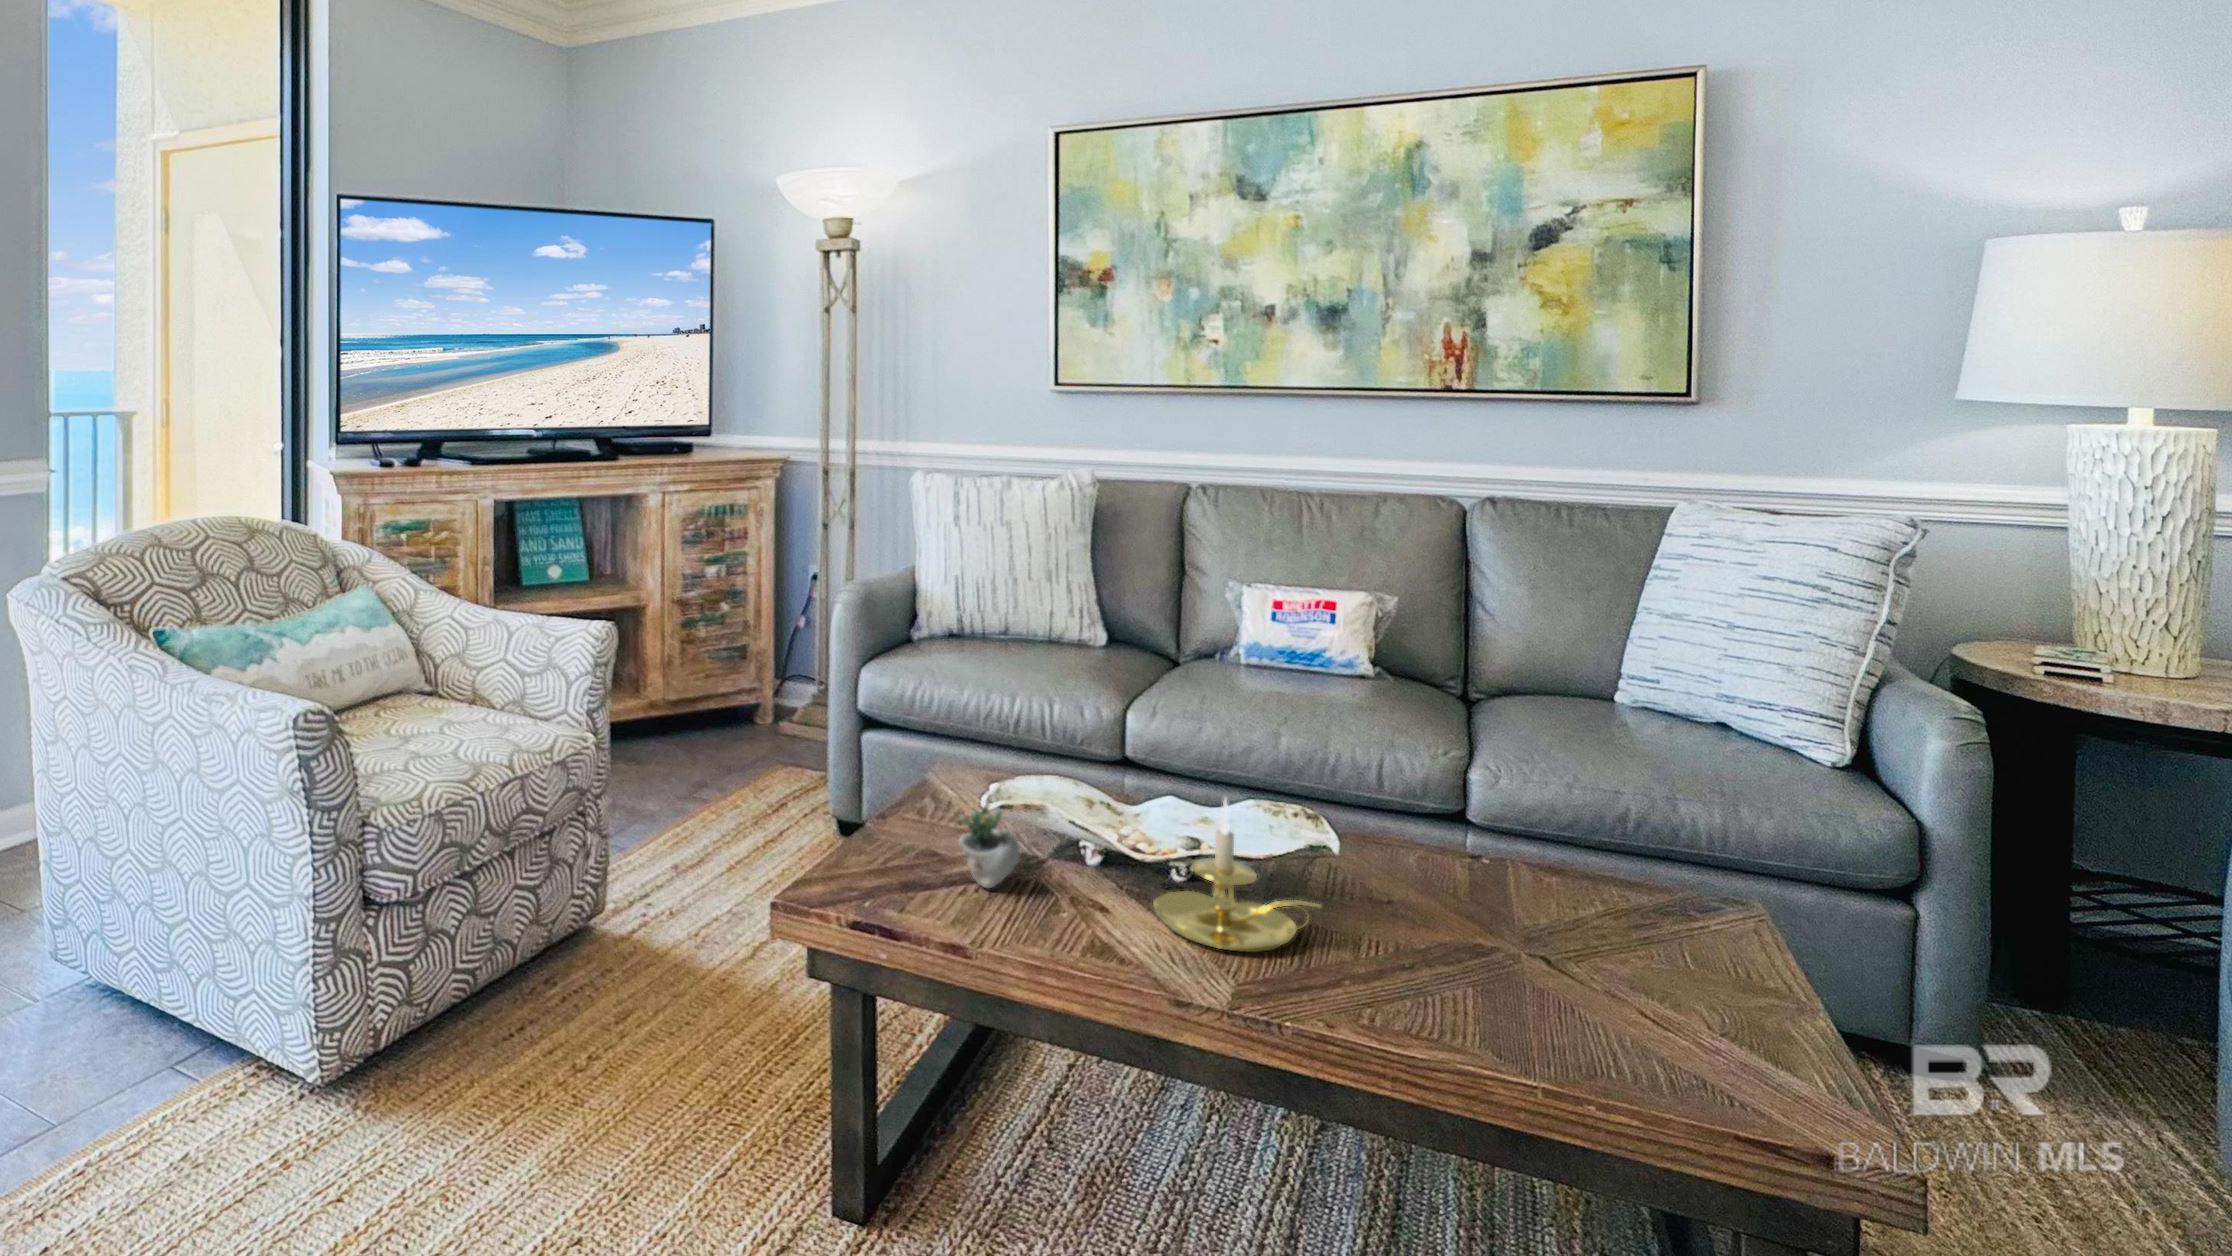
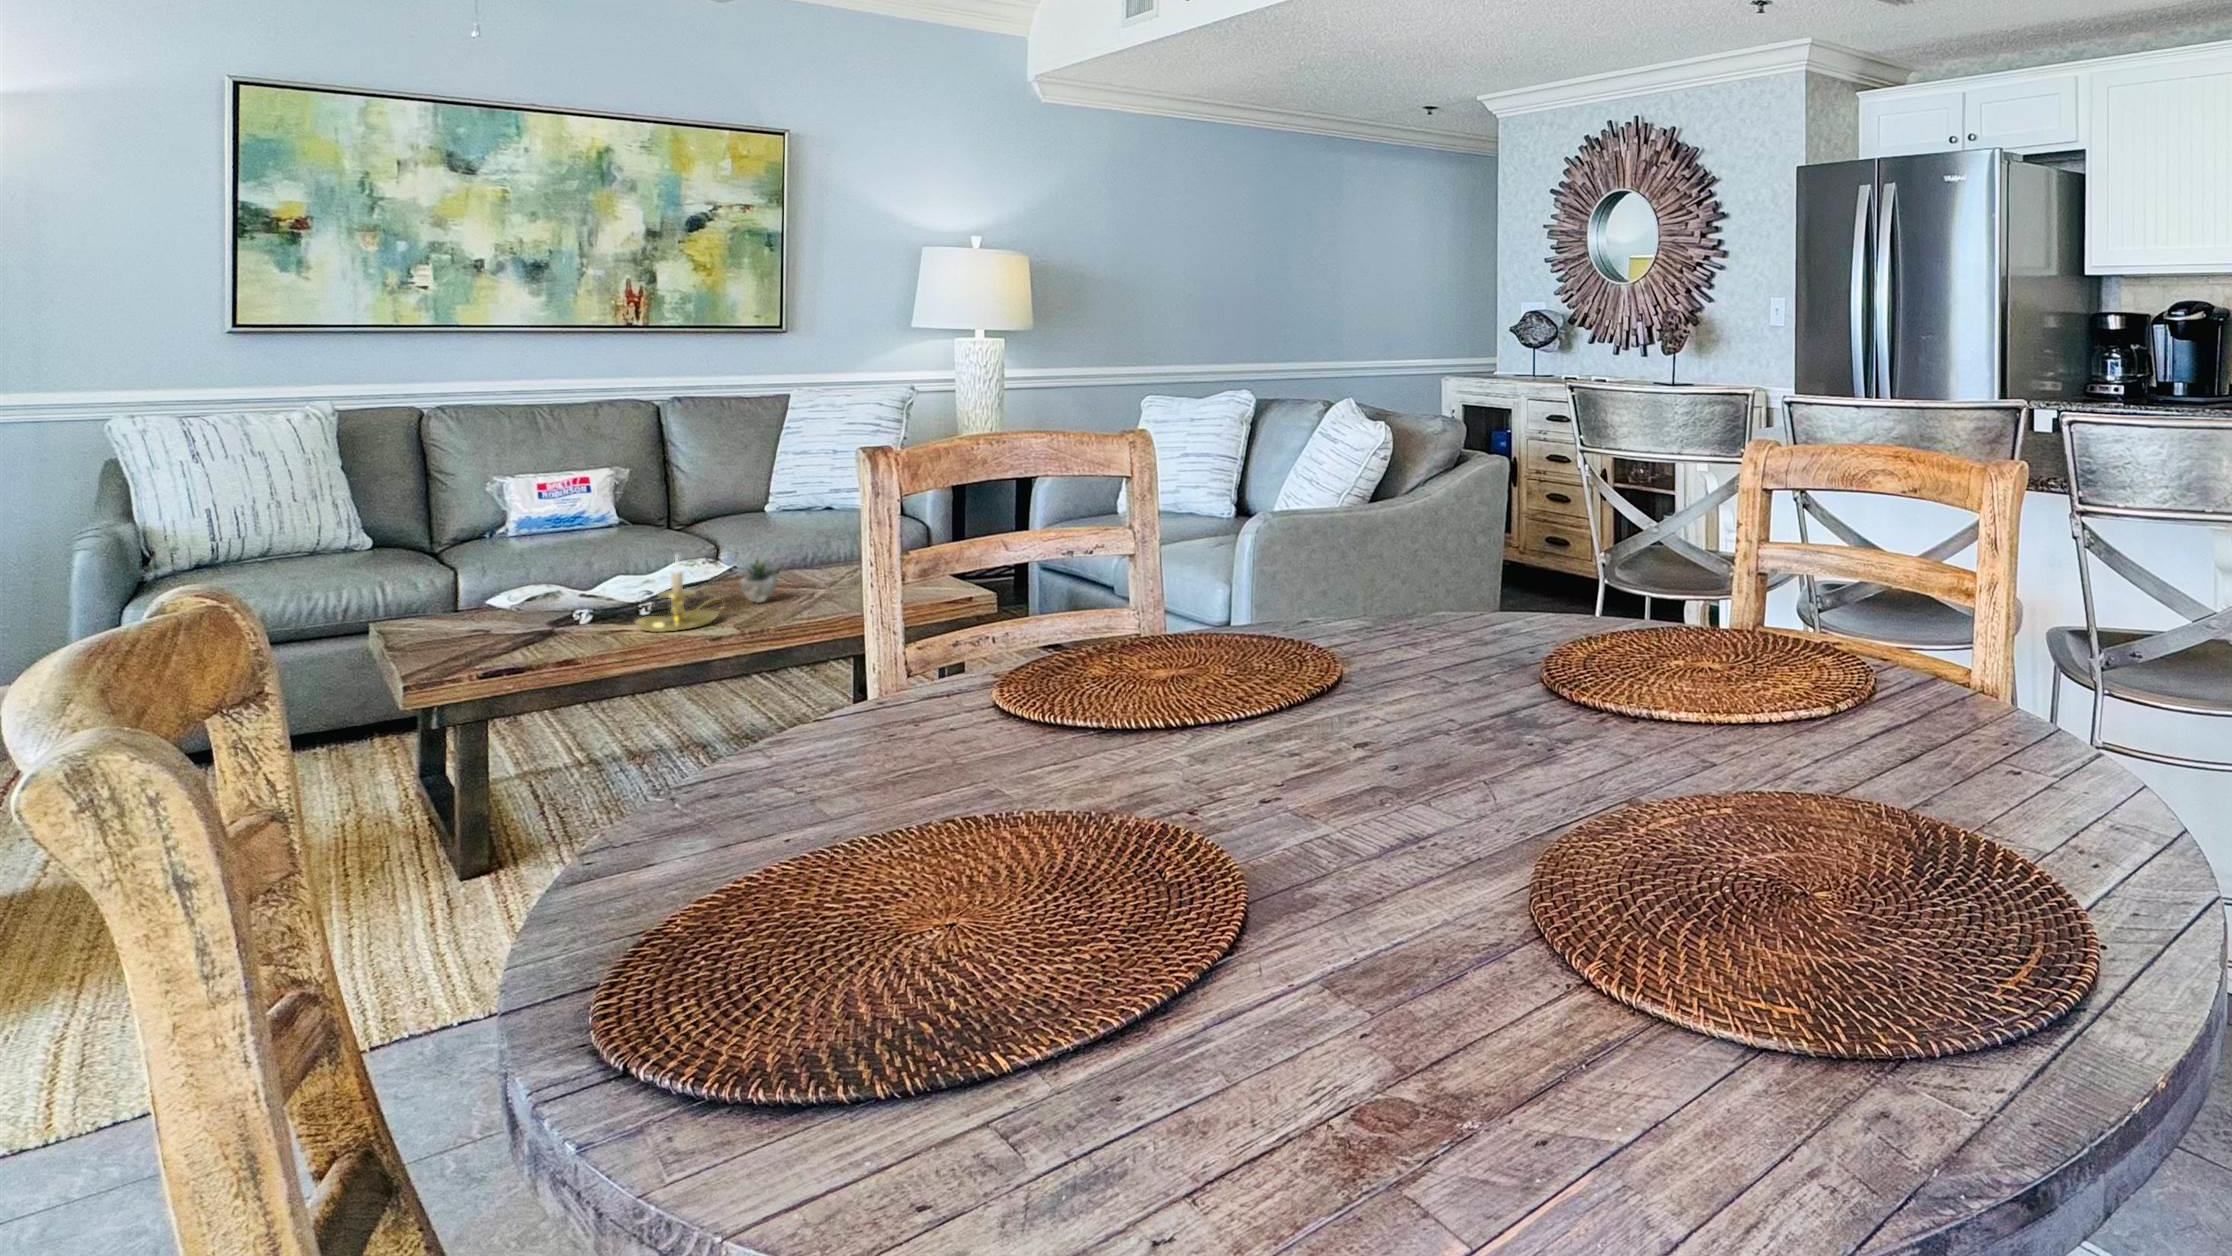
succulent plant: present [959,801,1057,888] -> present [740,557,777,603]

